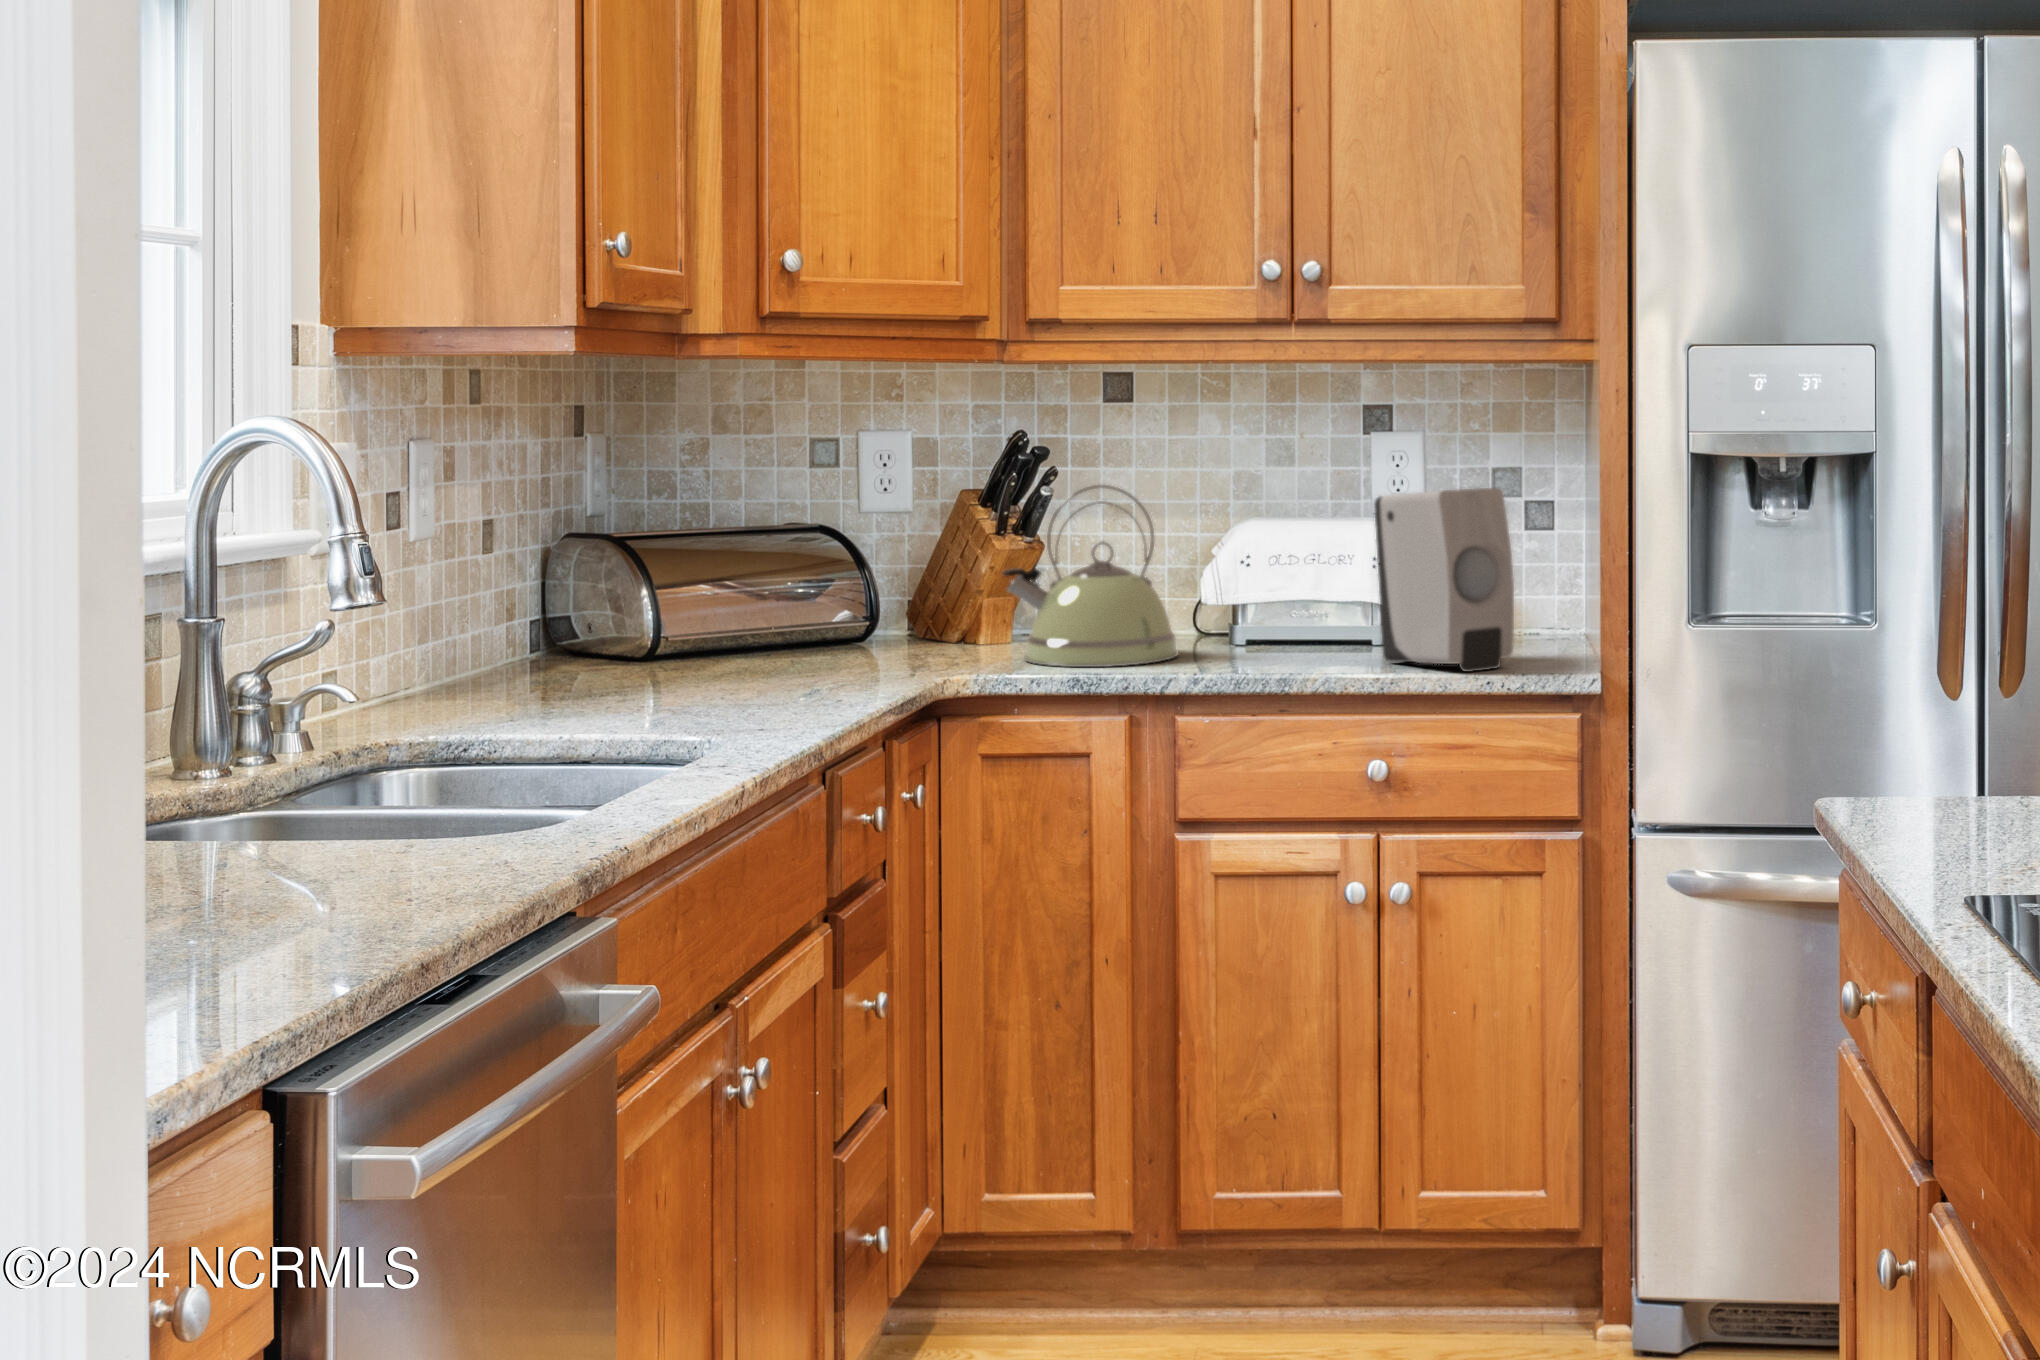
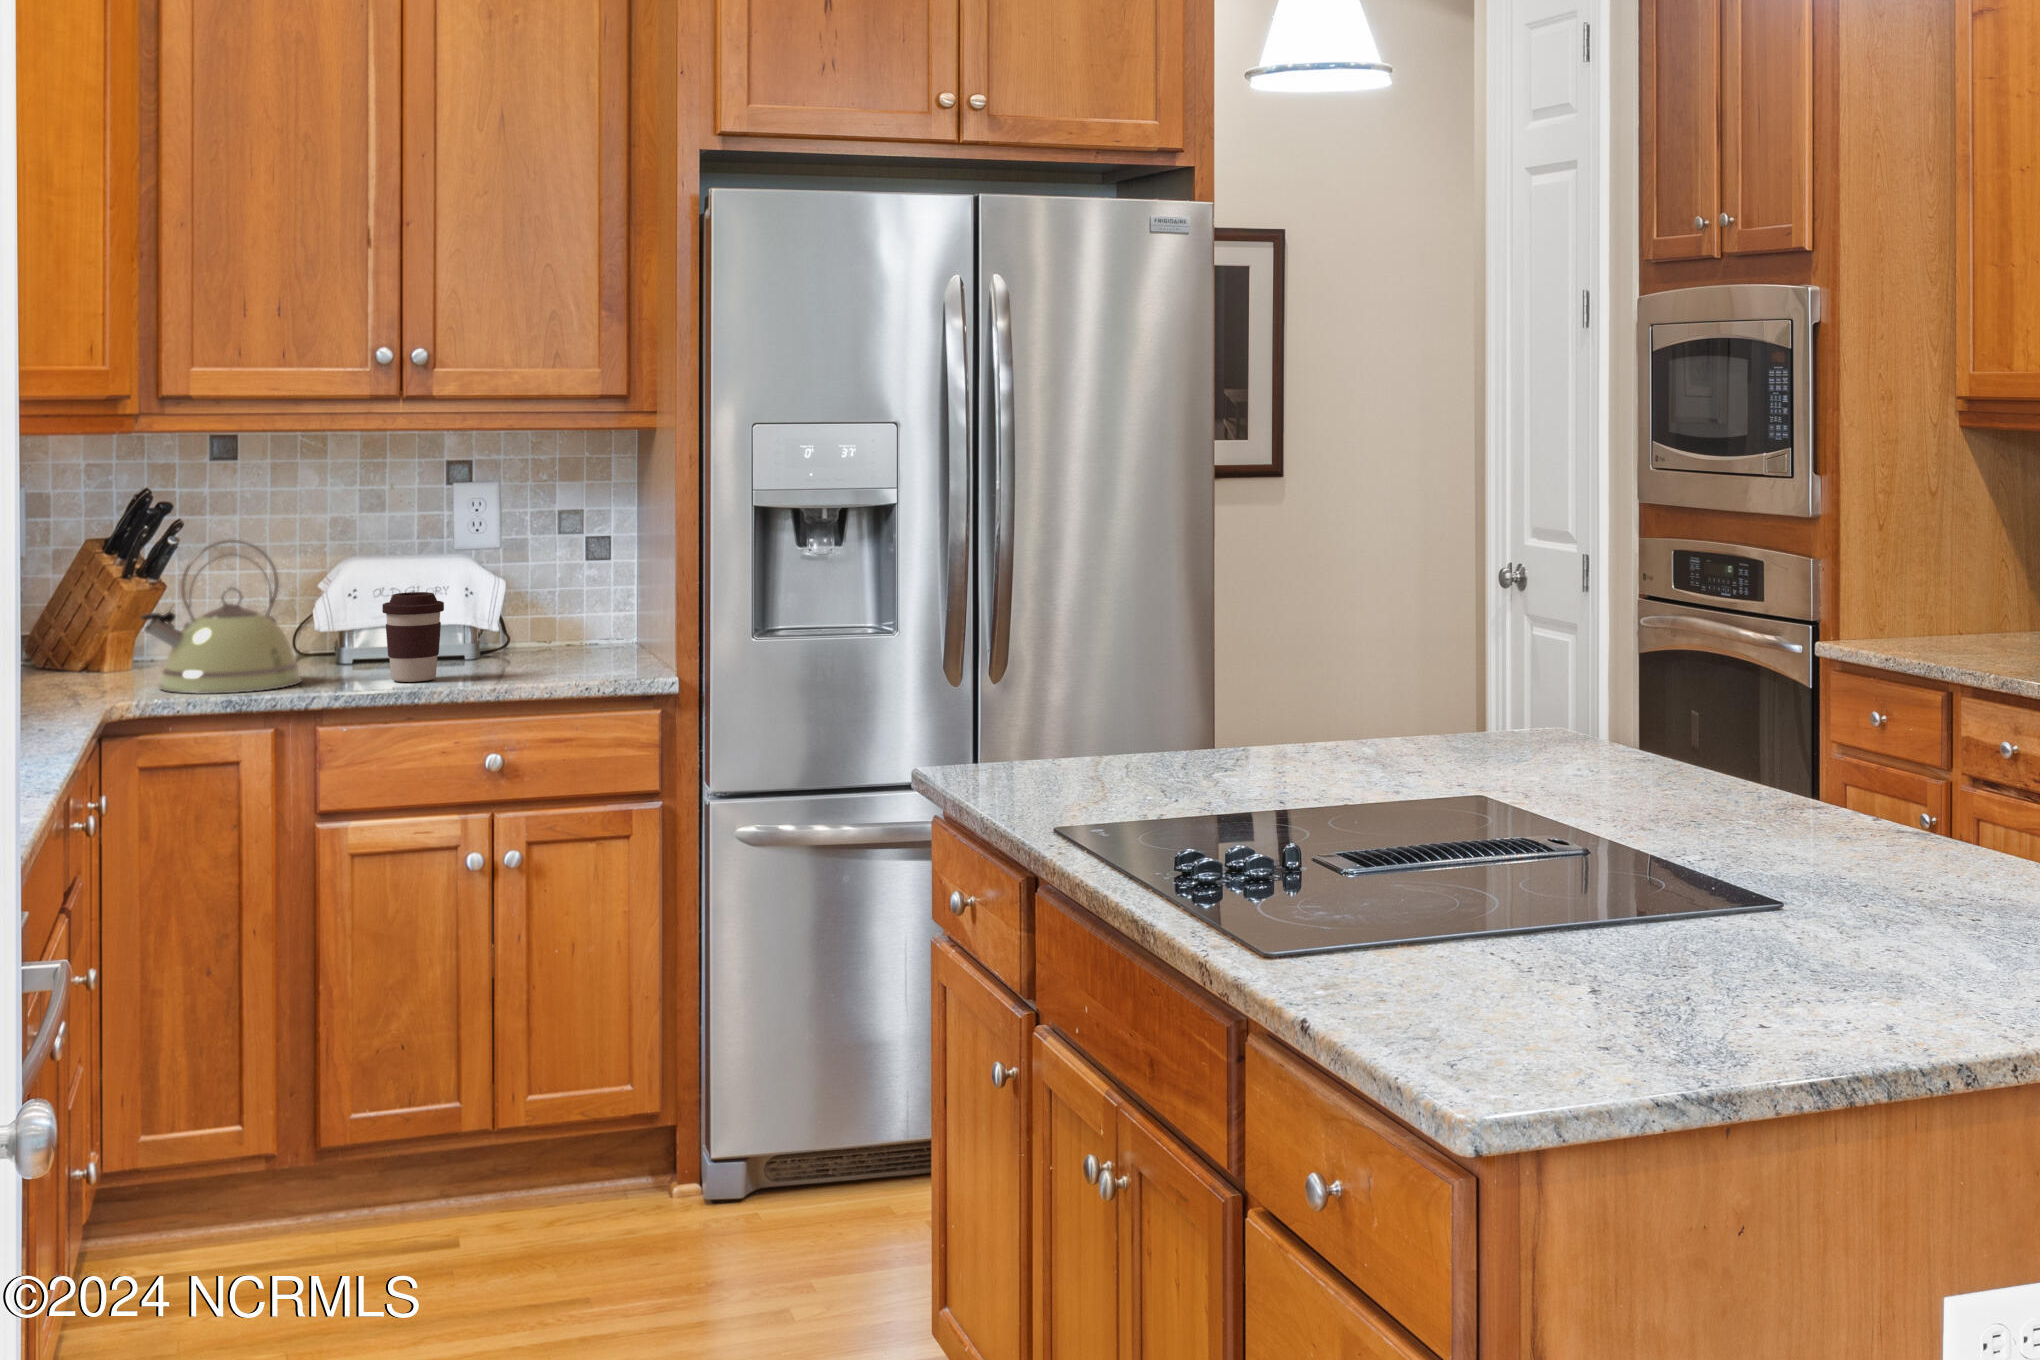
soap dispenser: present [1374,488,1514,672] -> none [482,535,605,681]
coffee cup: none [1261,554,1331,663] -> present [382,592,444,682]

